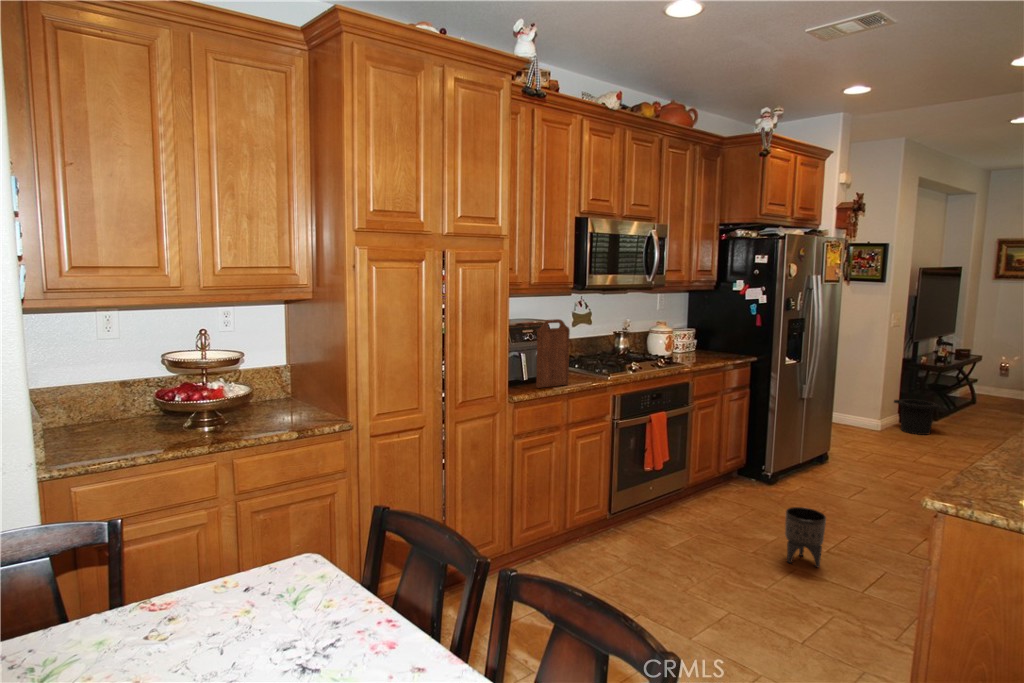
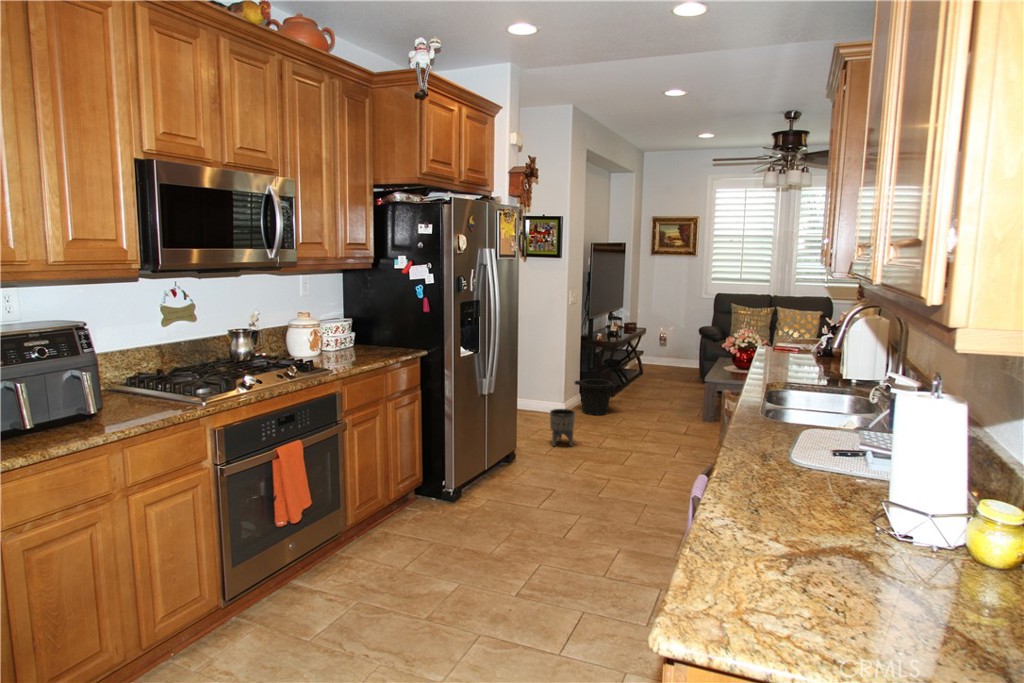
cutting board: present [536,319,570,388] -> none [51,322,126,439]
planter: present [785,507,826,567] -> present [550,409,575,446]

